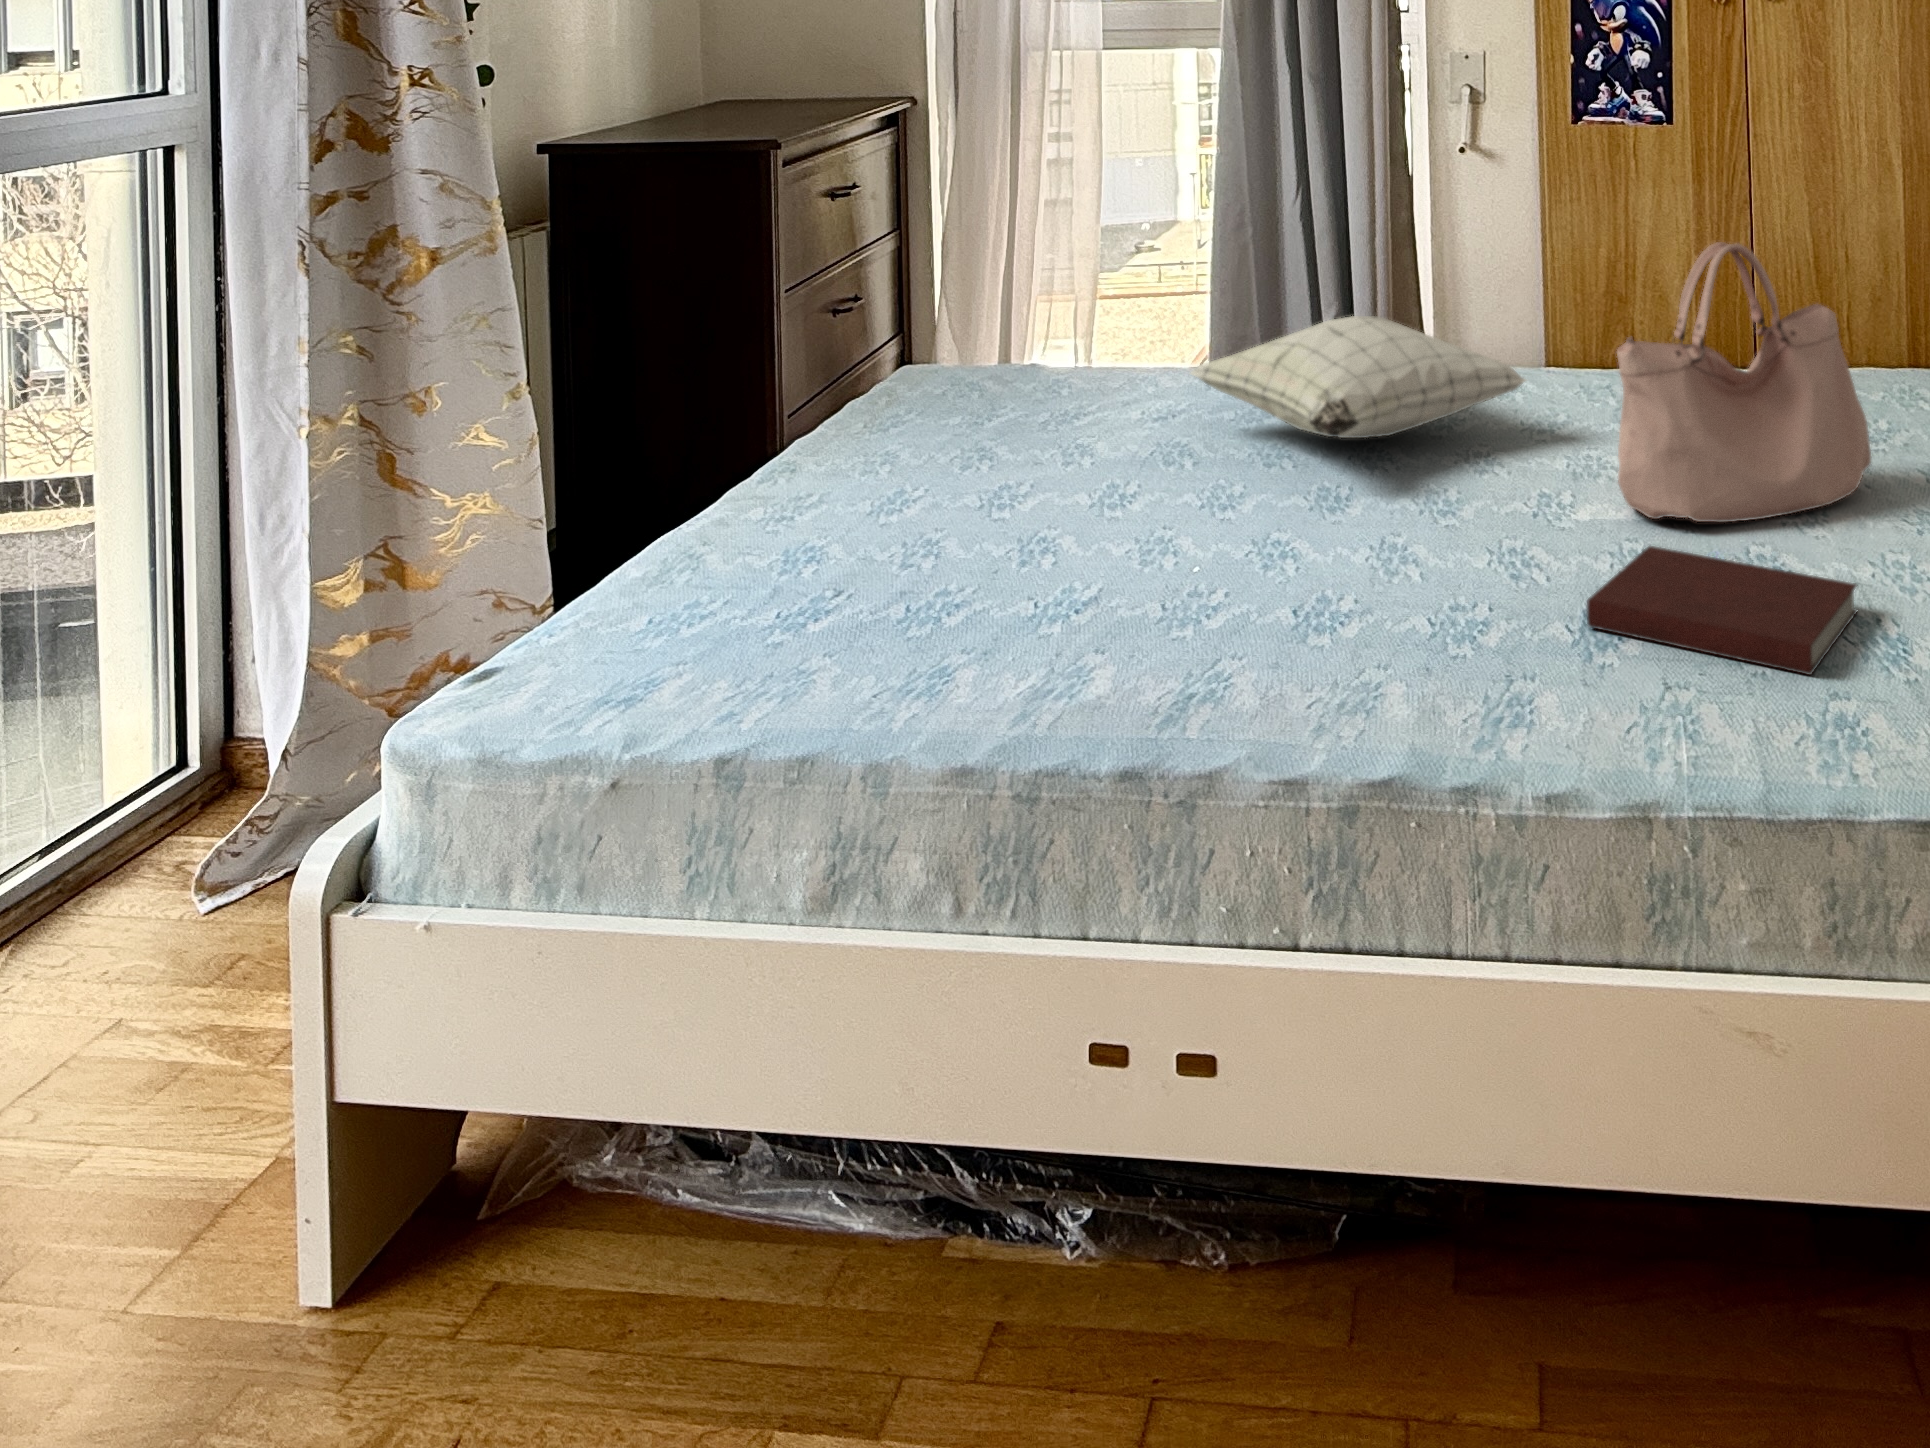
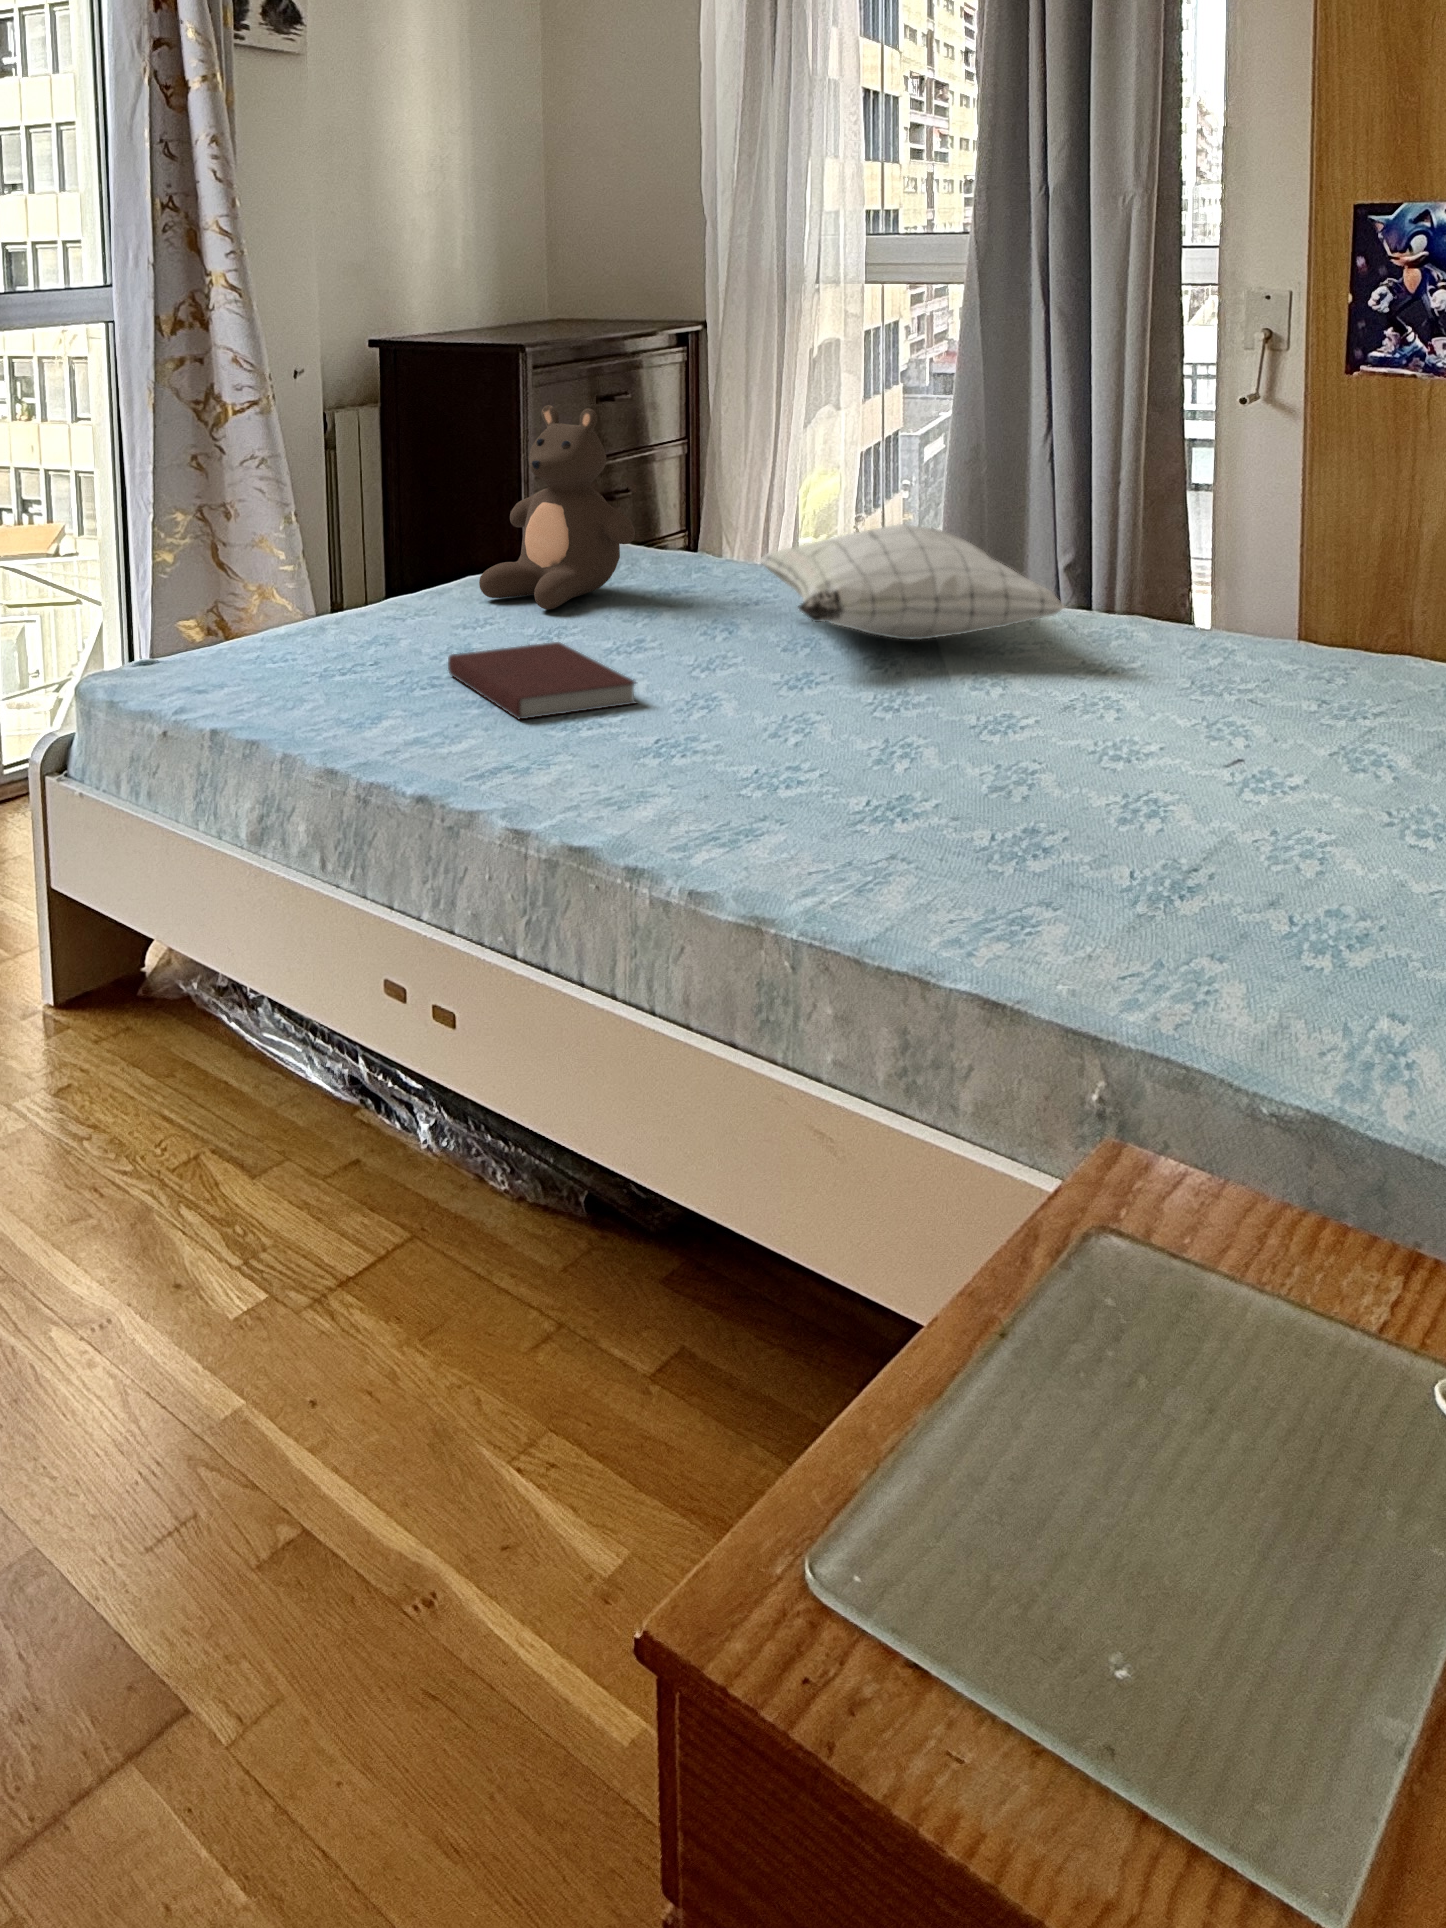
teddy bear: none [860,221,1046,473] -> present [479,405,635,609]
handbag: present [1617,242,1871,523] -> none [1056,474,1407,772]
notebook: present [1587,546,1857,675] -> present [448,642,636,719]

